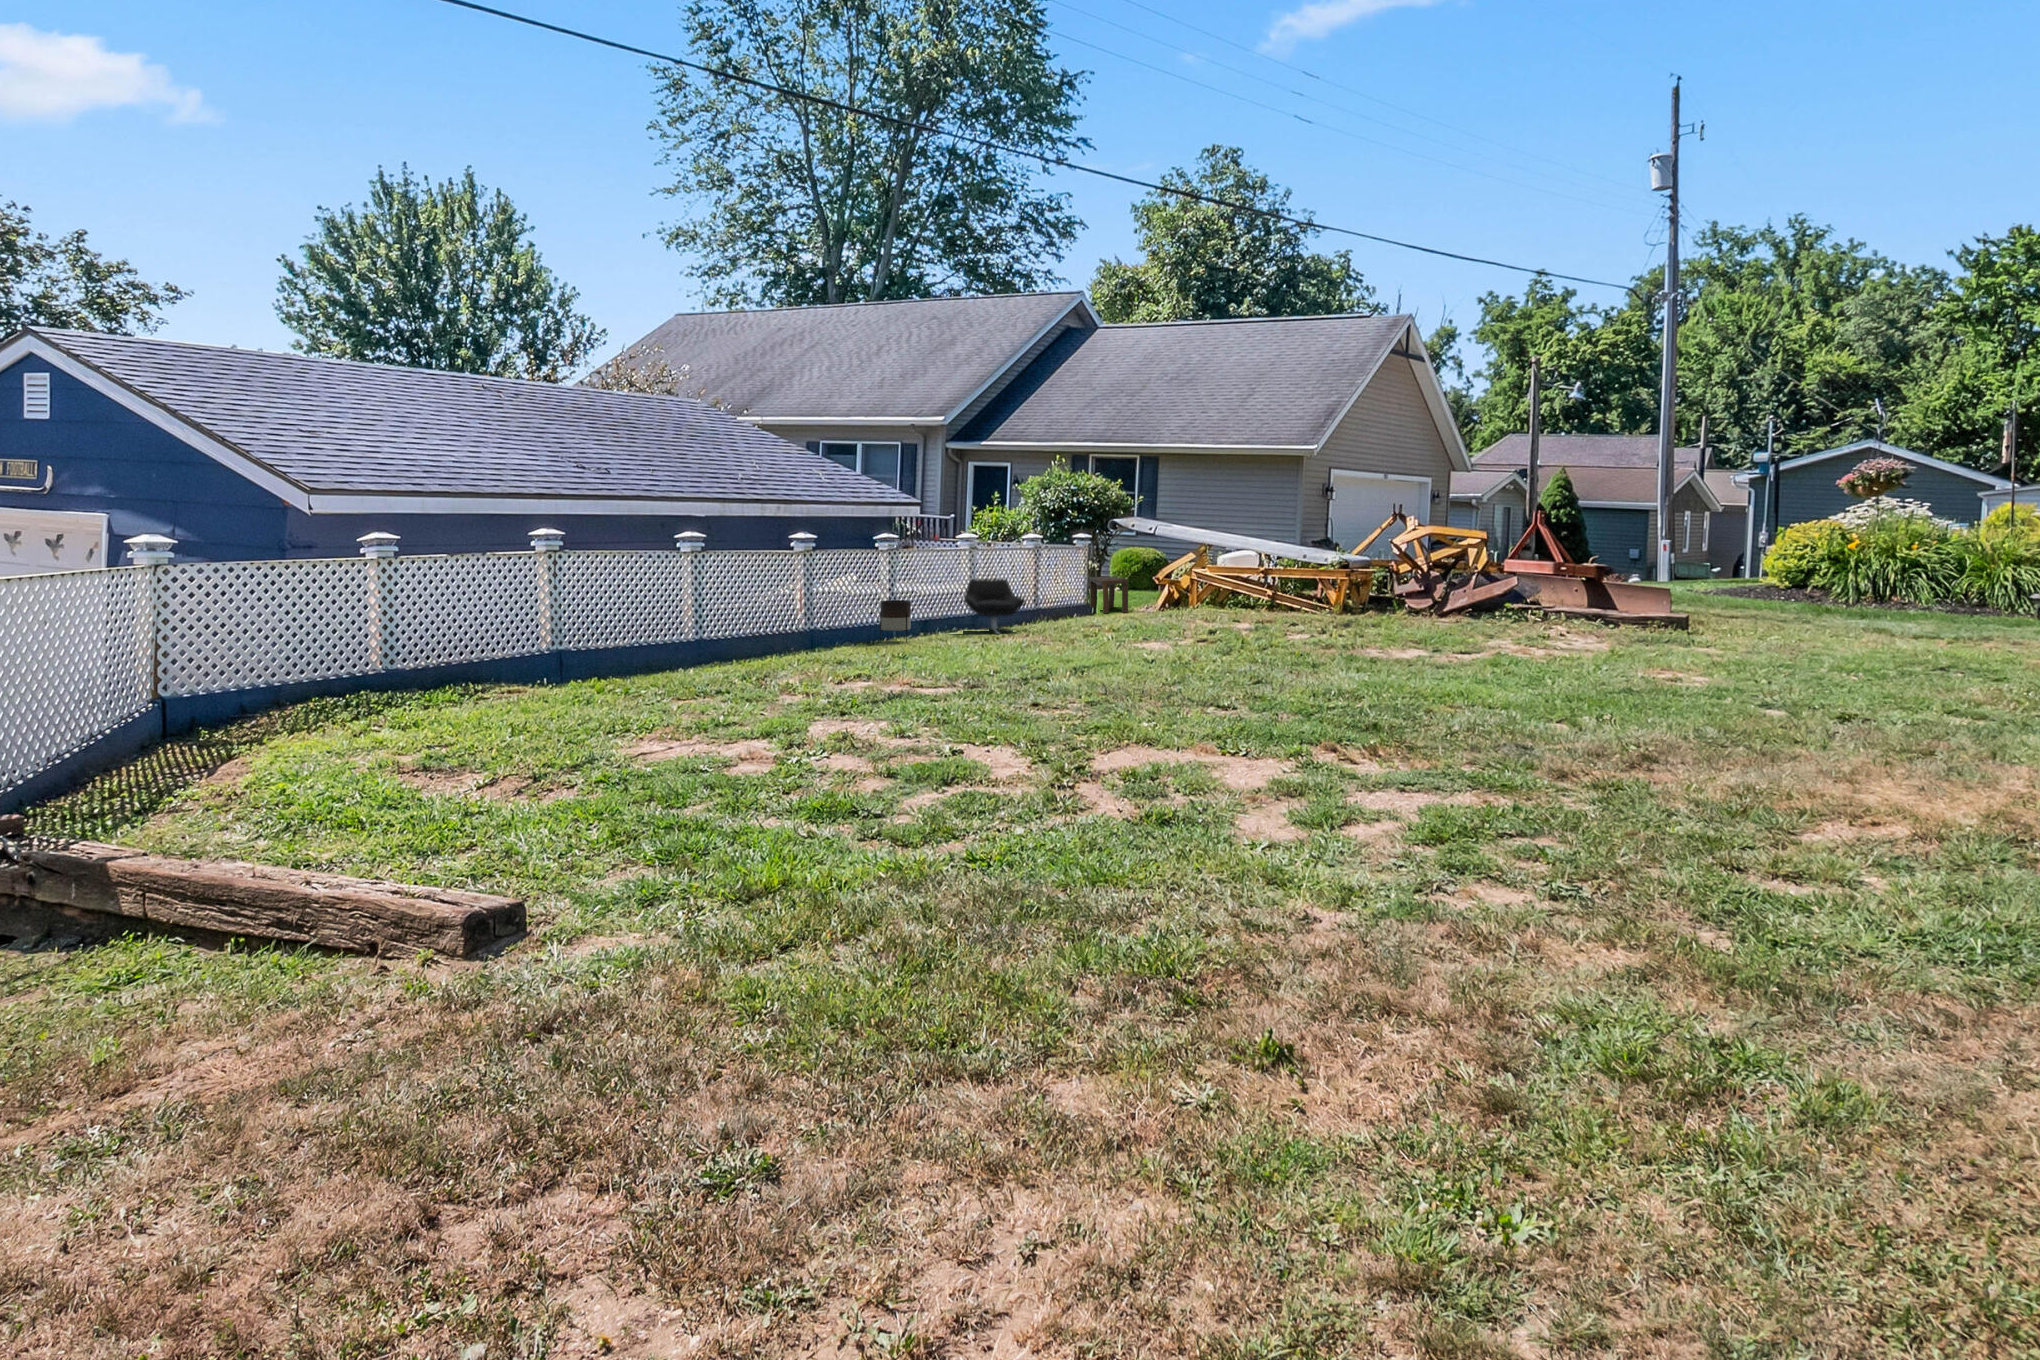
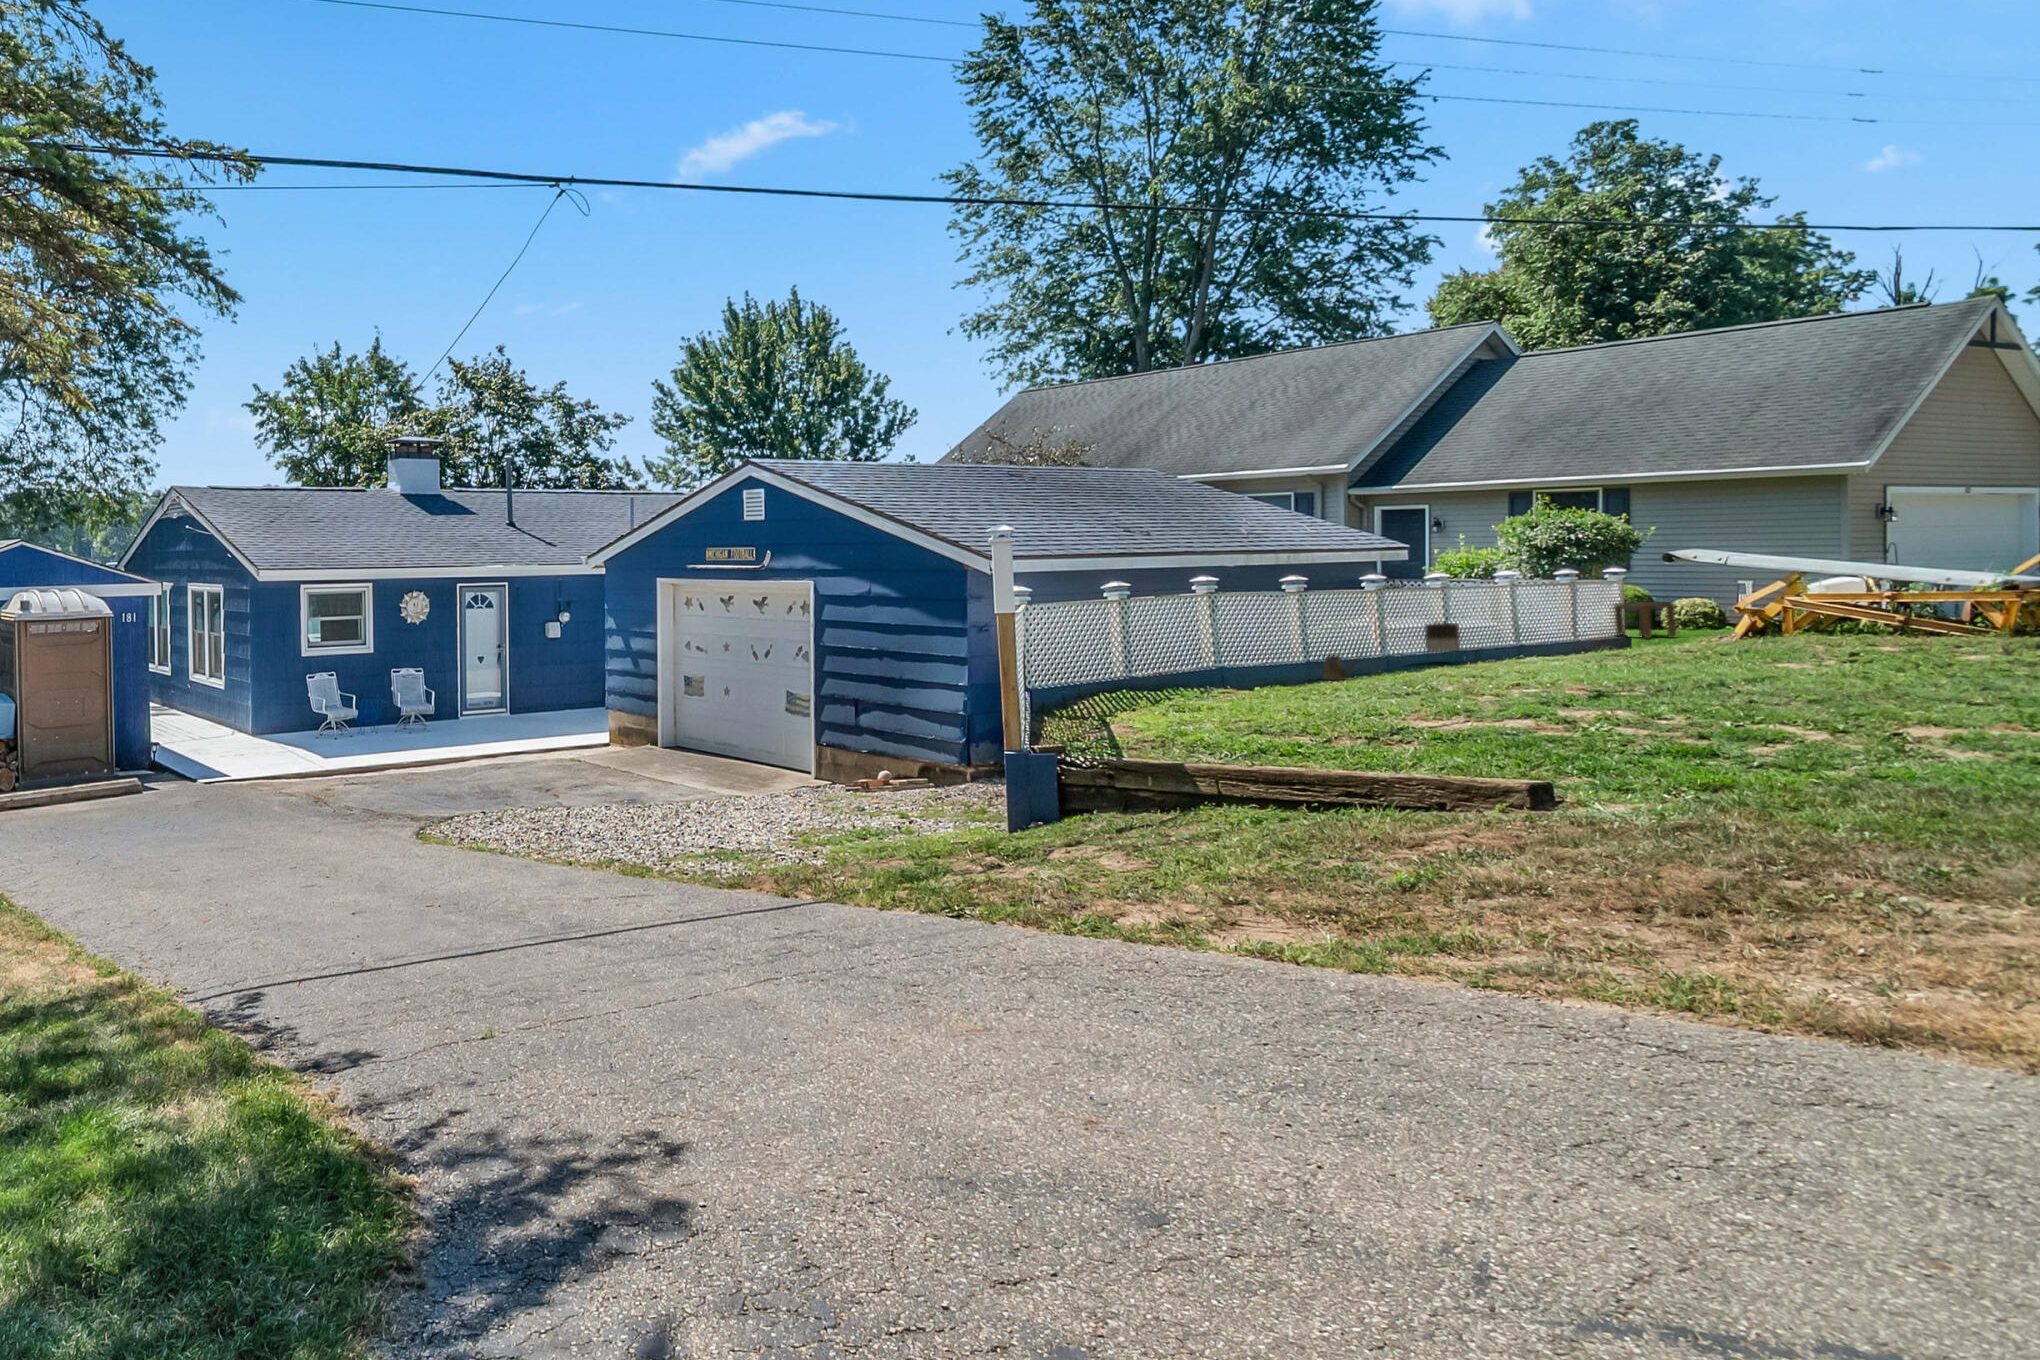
lounge chair: present [964,579,1025,633] -> none [1497,603,1579,655]
watering can: none [736,638,777,668] -> present [1322,655,1357,680]

